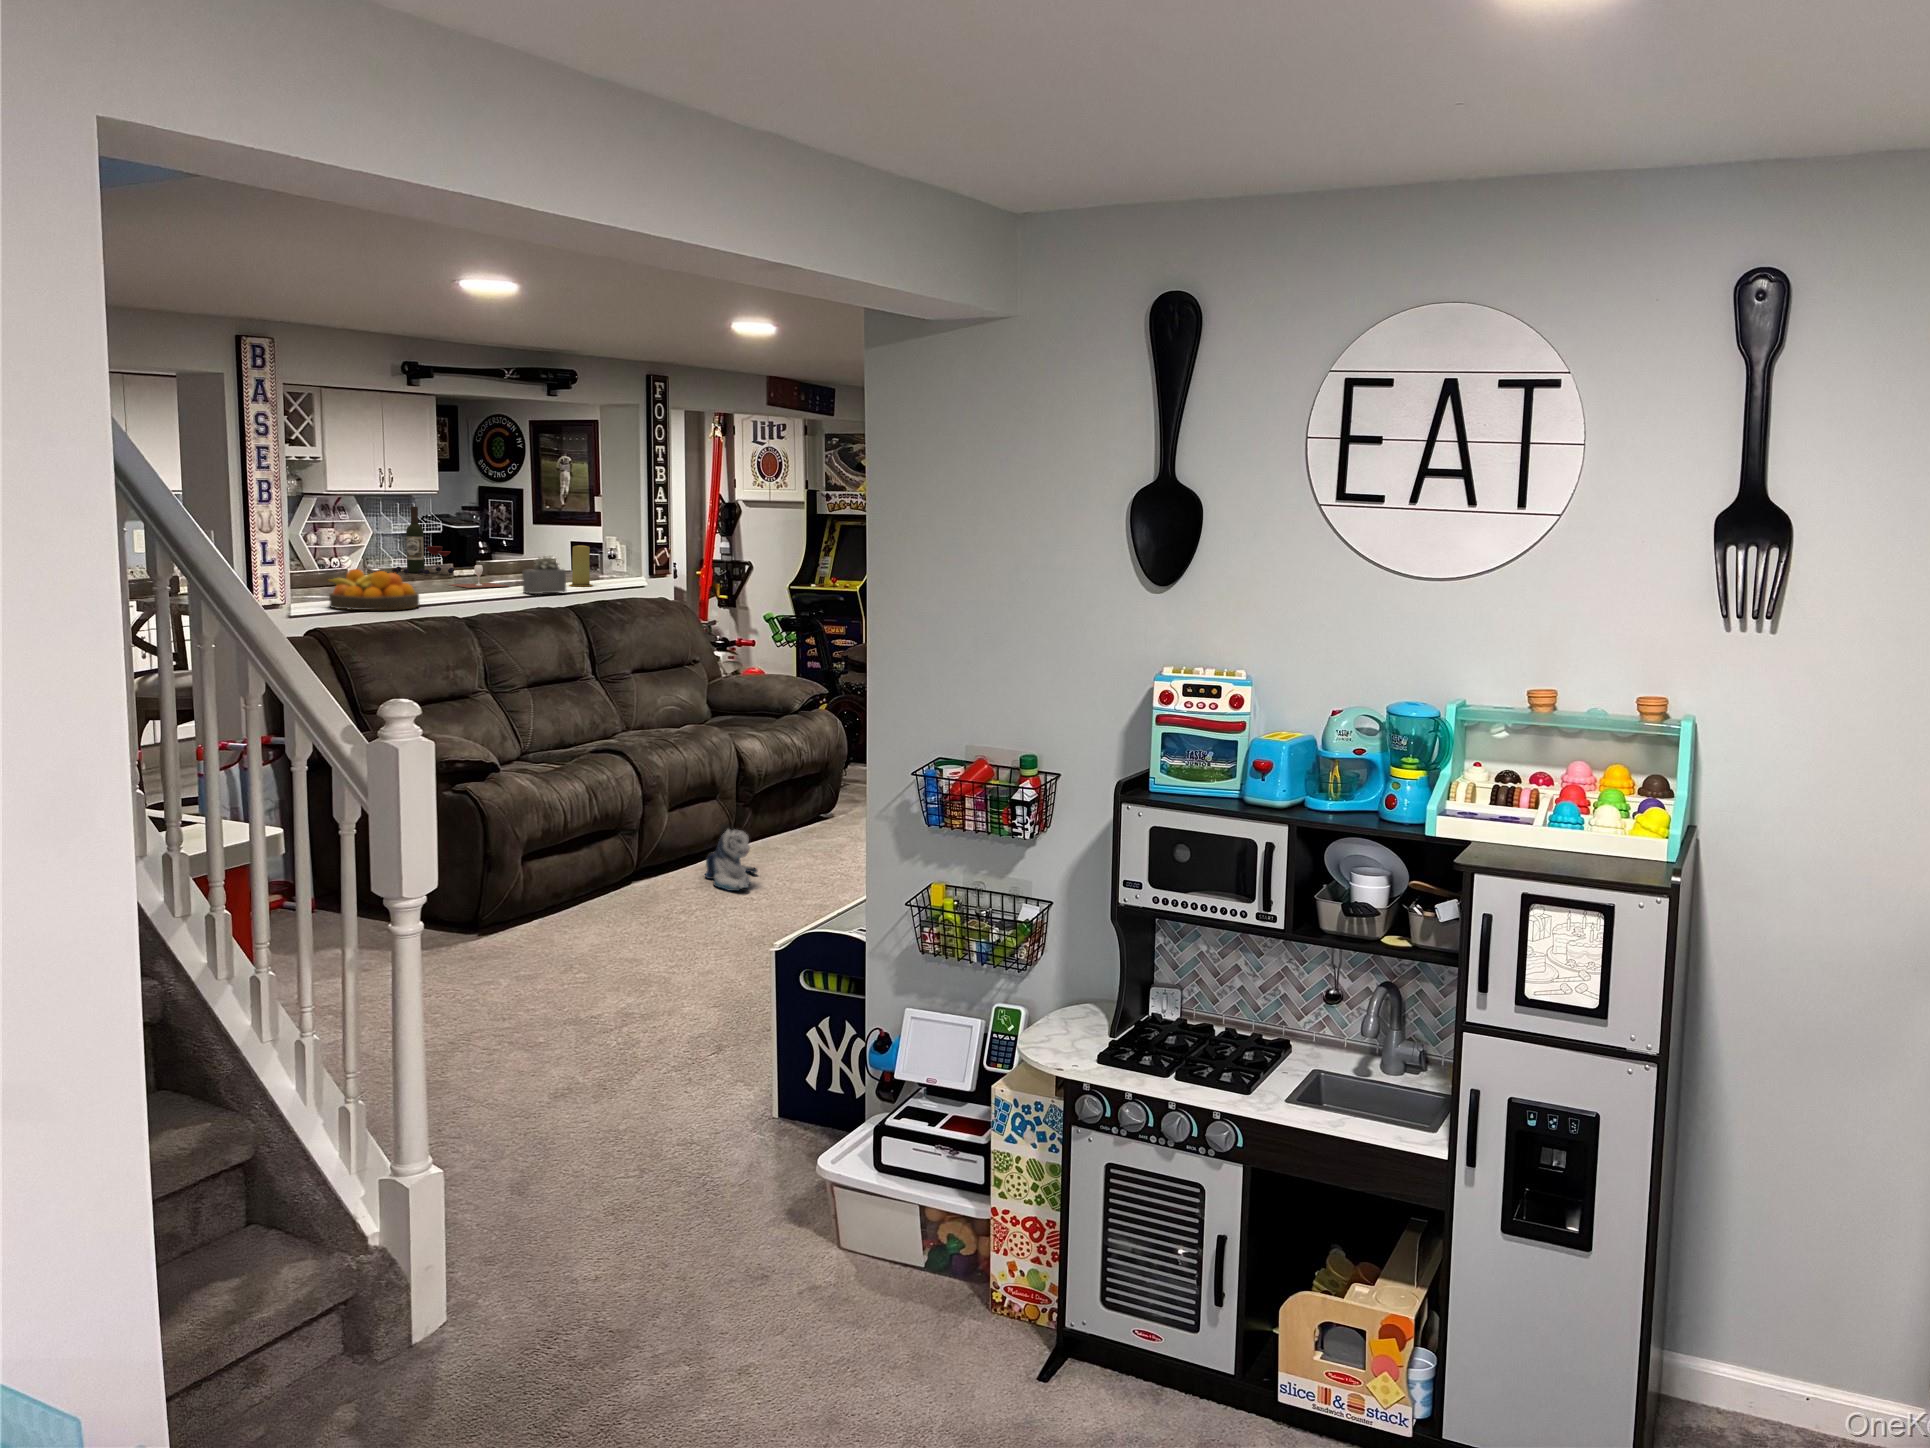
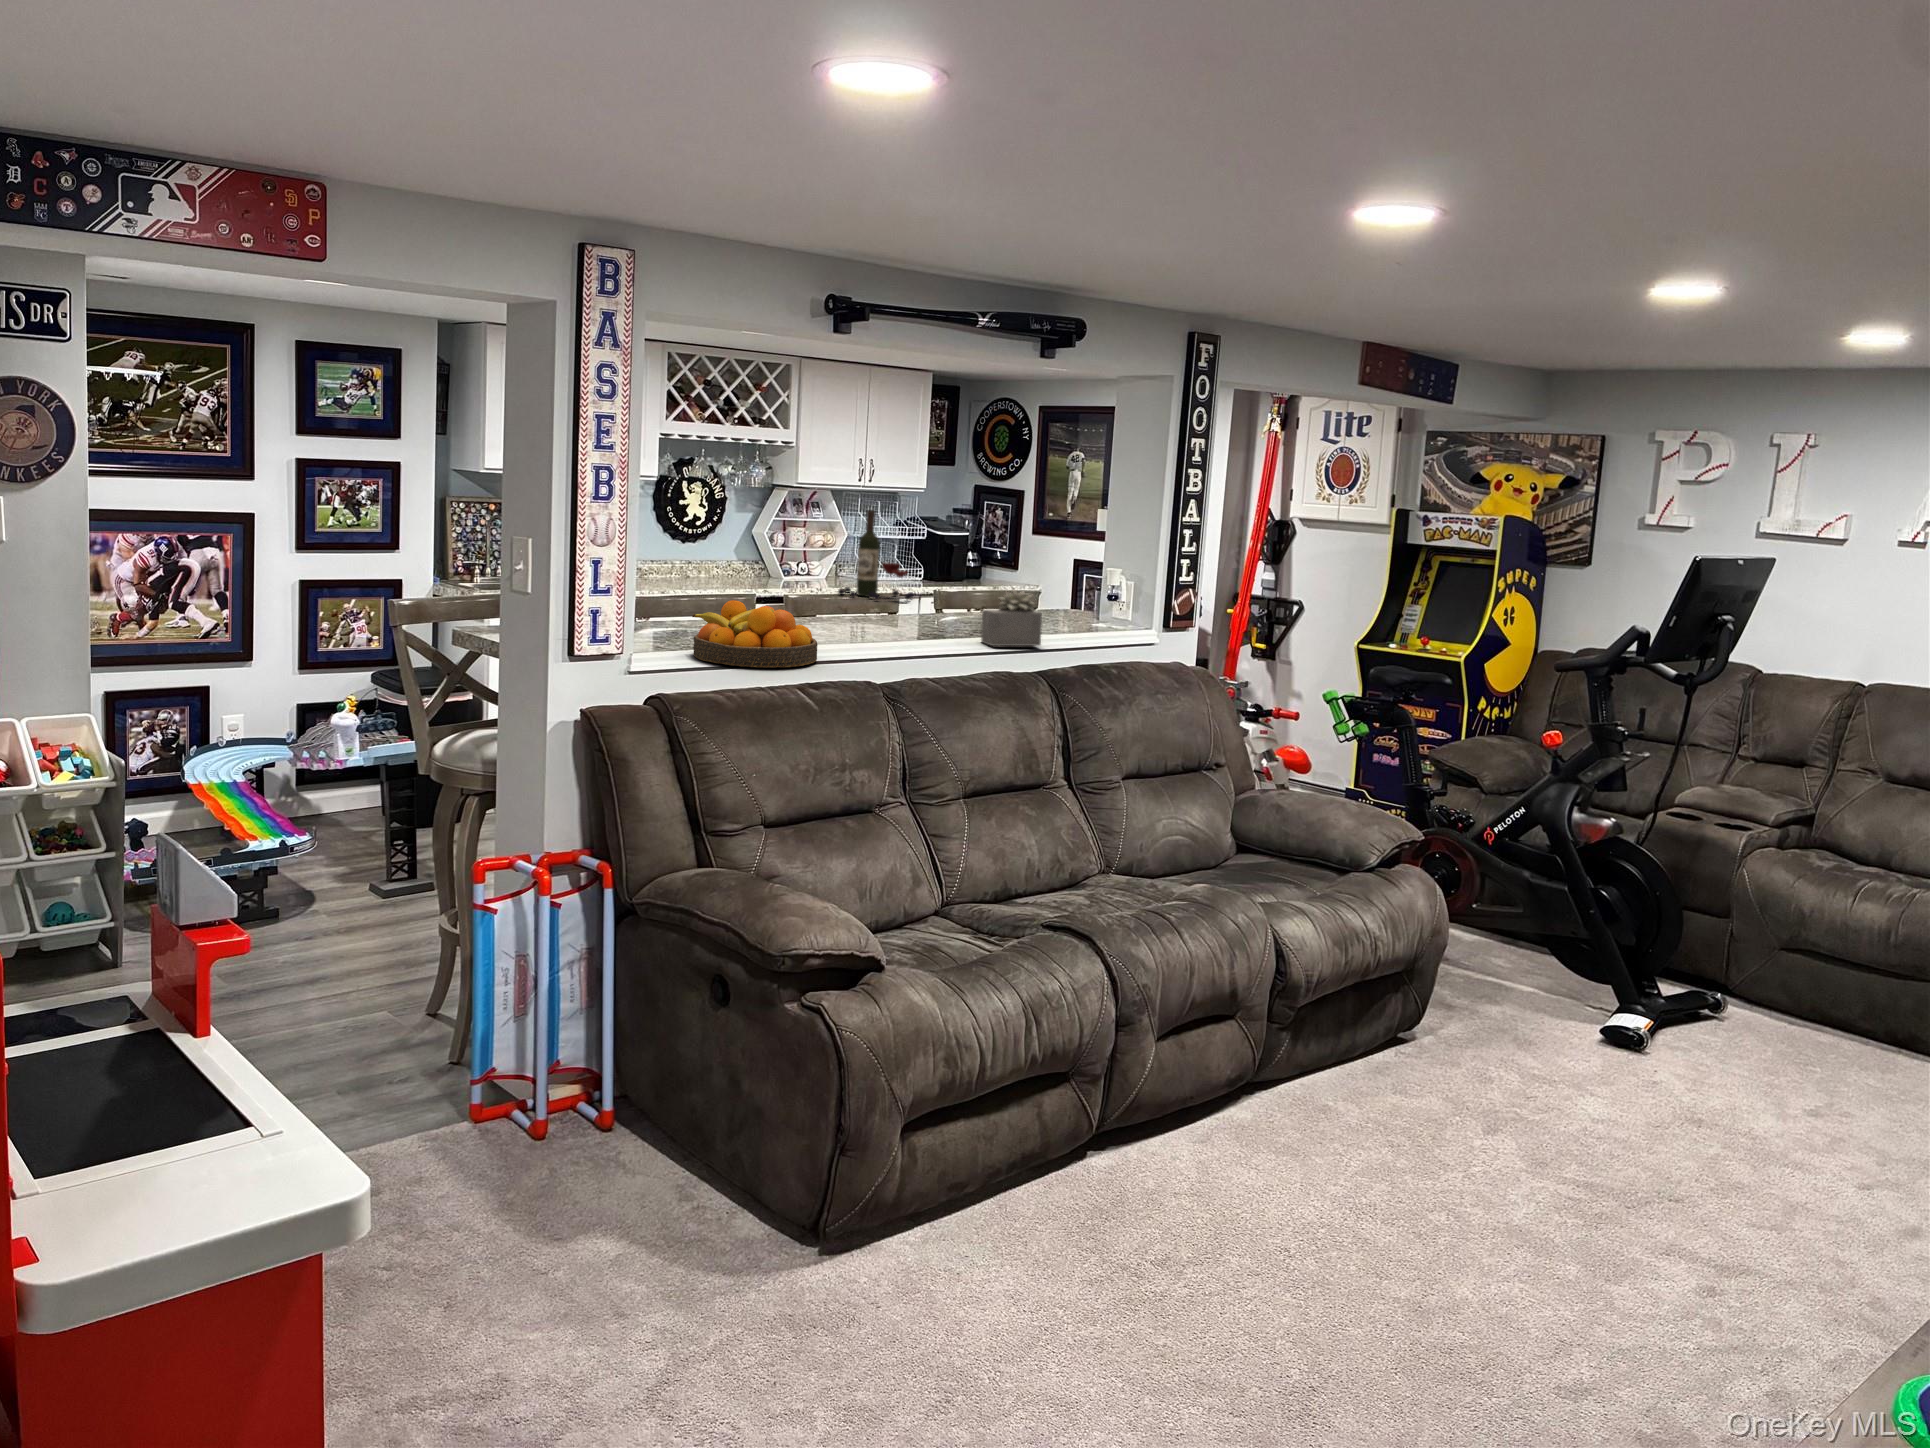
candle: present [570,546,592,586] -> none [1051,575,1084,634]
wine glass: present [450,565,507,588] -> none [889,595,971,628]
plush toy: present [705,829,757,891] -> none [1203,1107,1299,1233]

